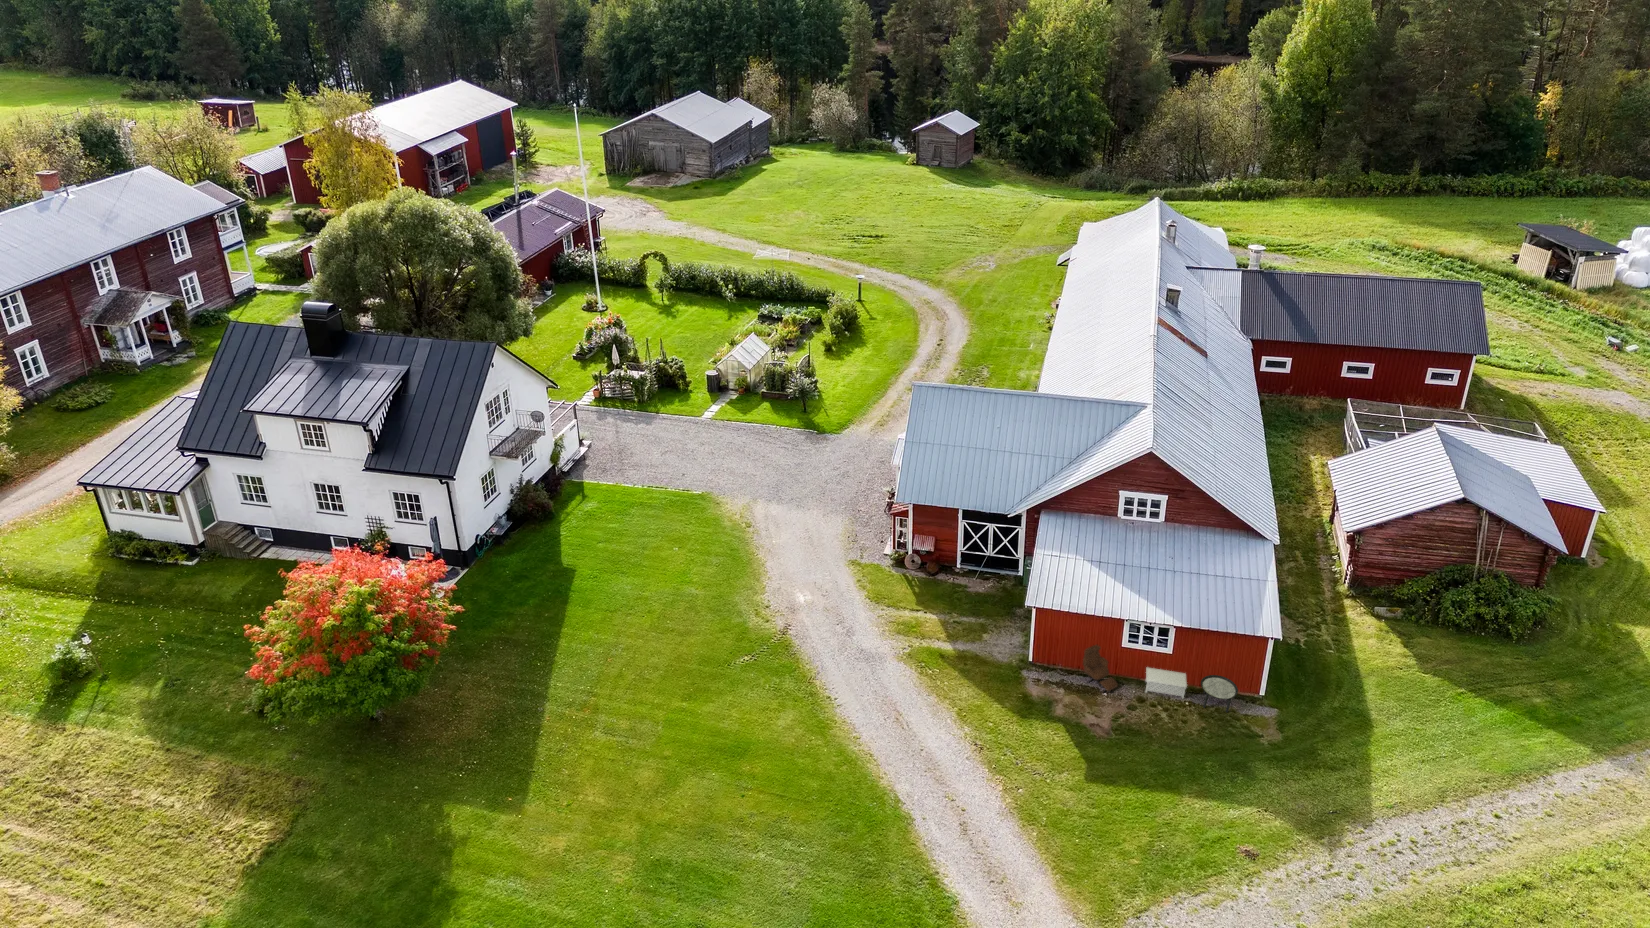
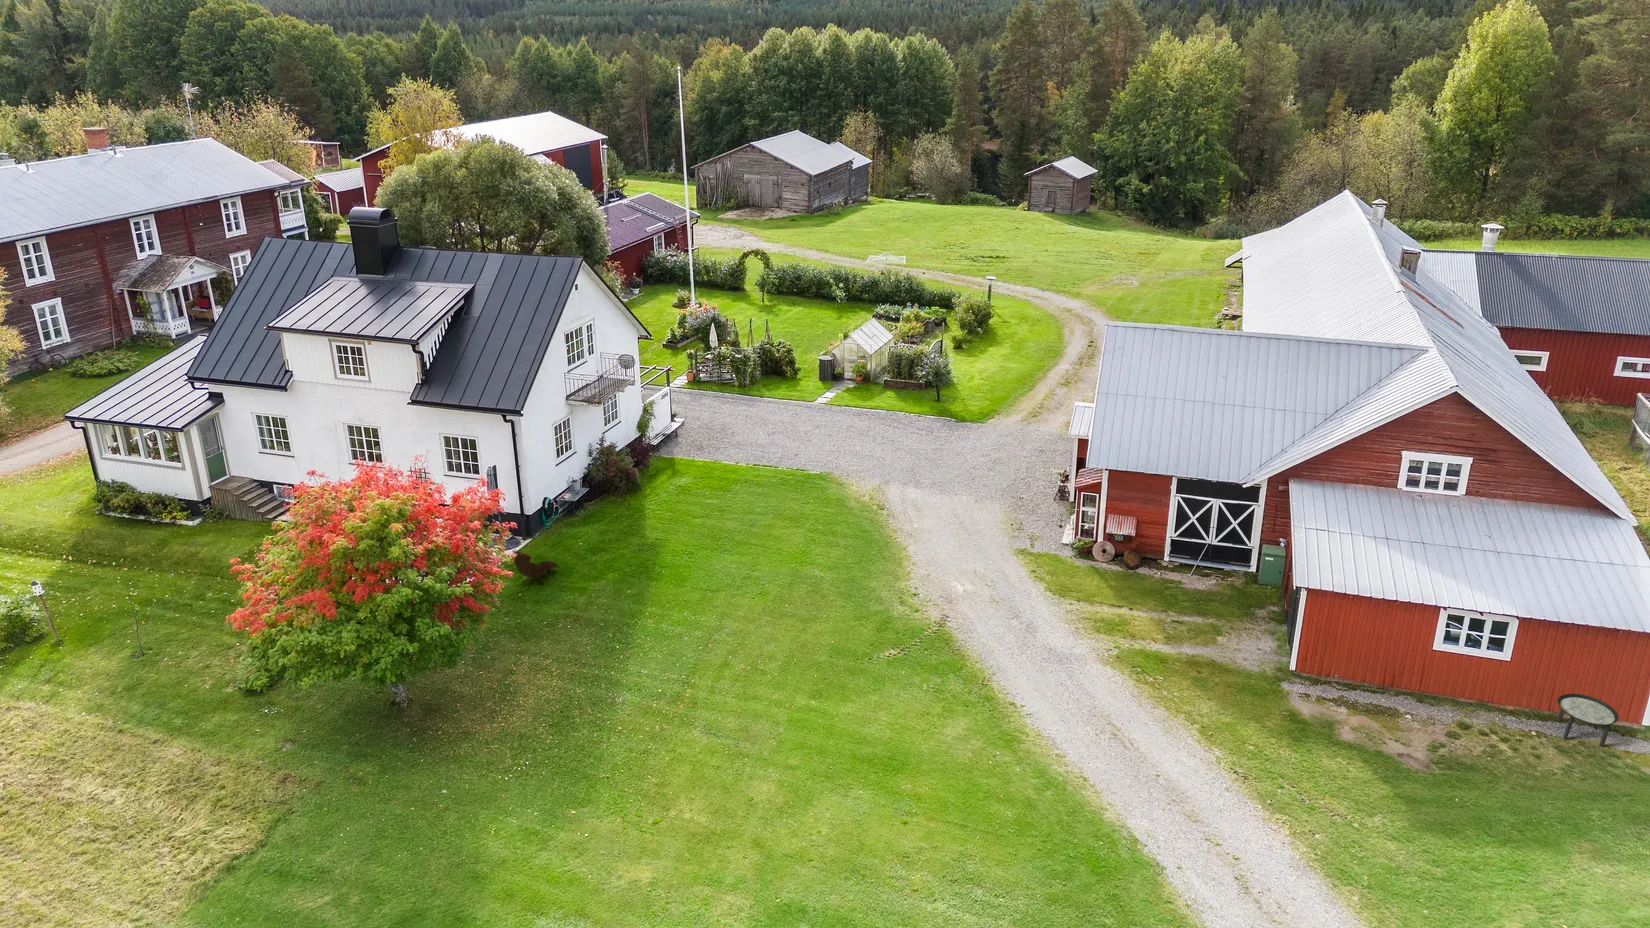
lounge chair: present [1083,645,1118,691] -> present [513,551,559,581]
storage bench: present [1146,668,1187,698] -> none [1466,681,1537,727]

